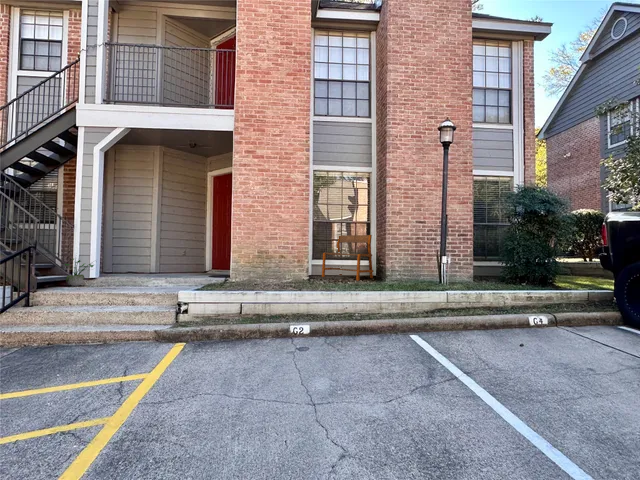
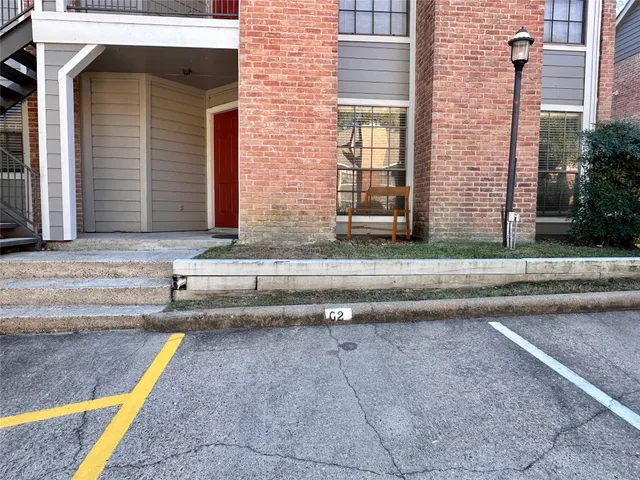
potted plant: present [65,259,94,286] -> none [29,207,71,251]

